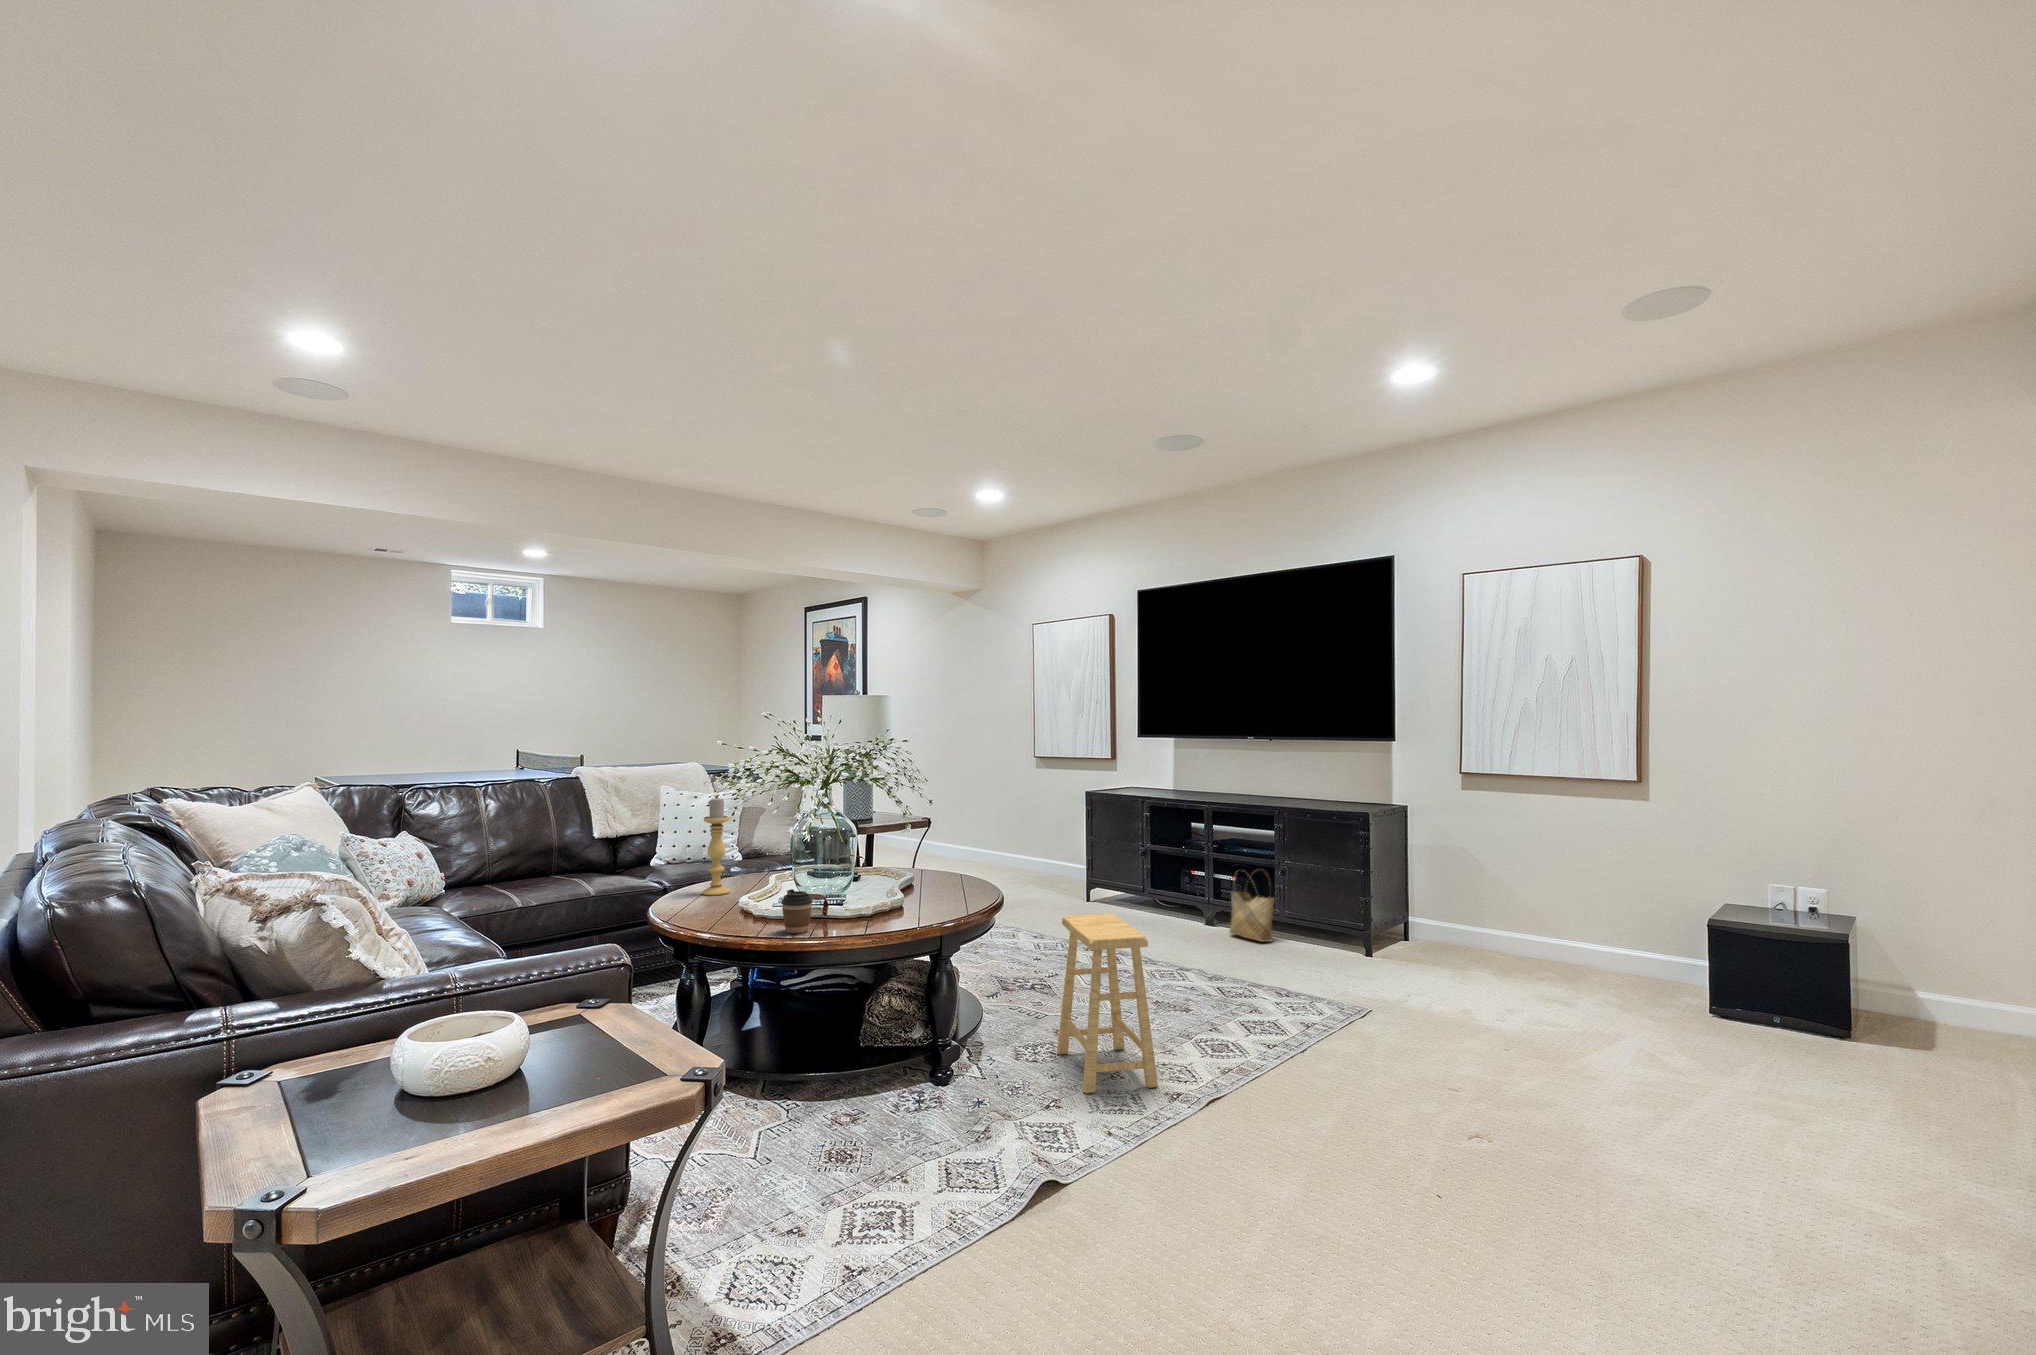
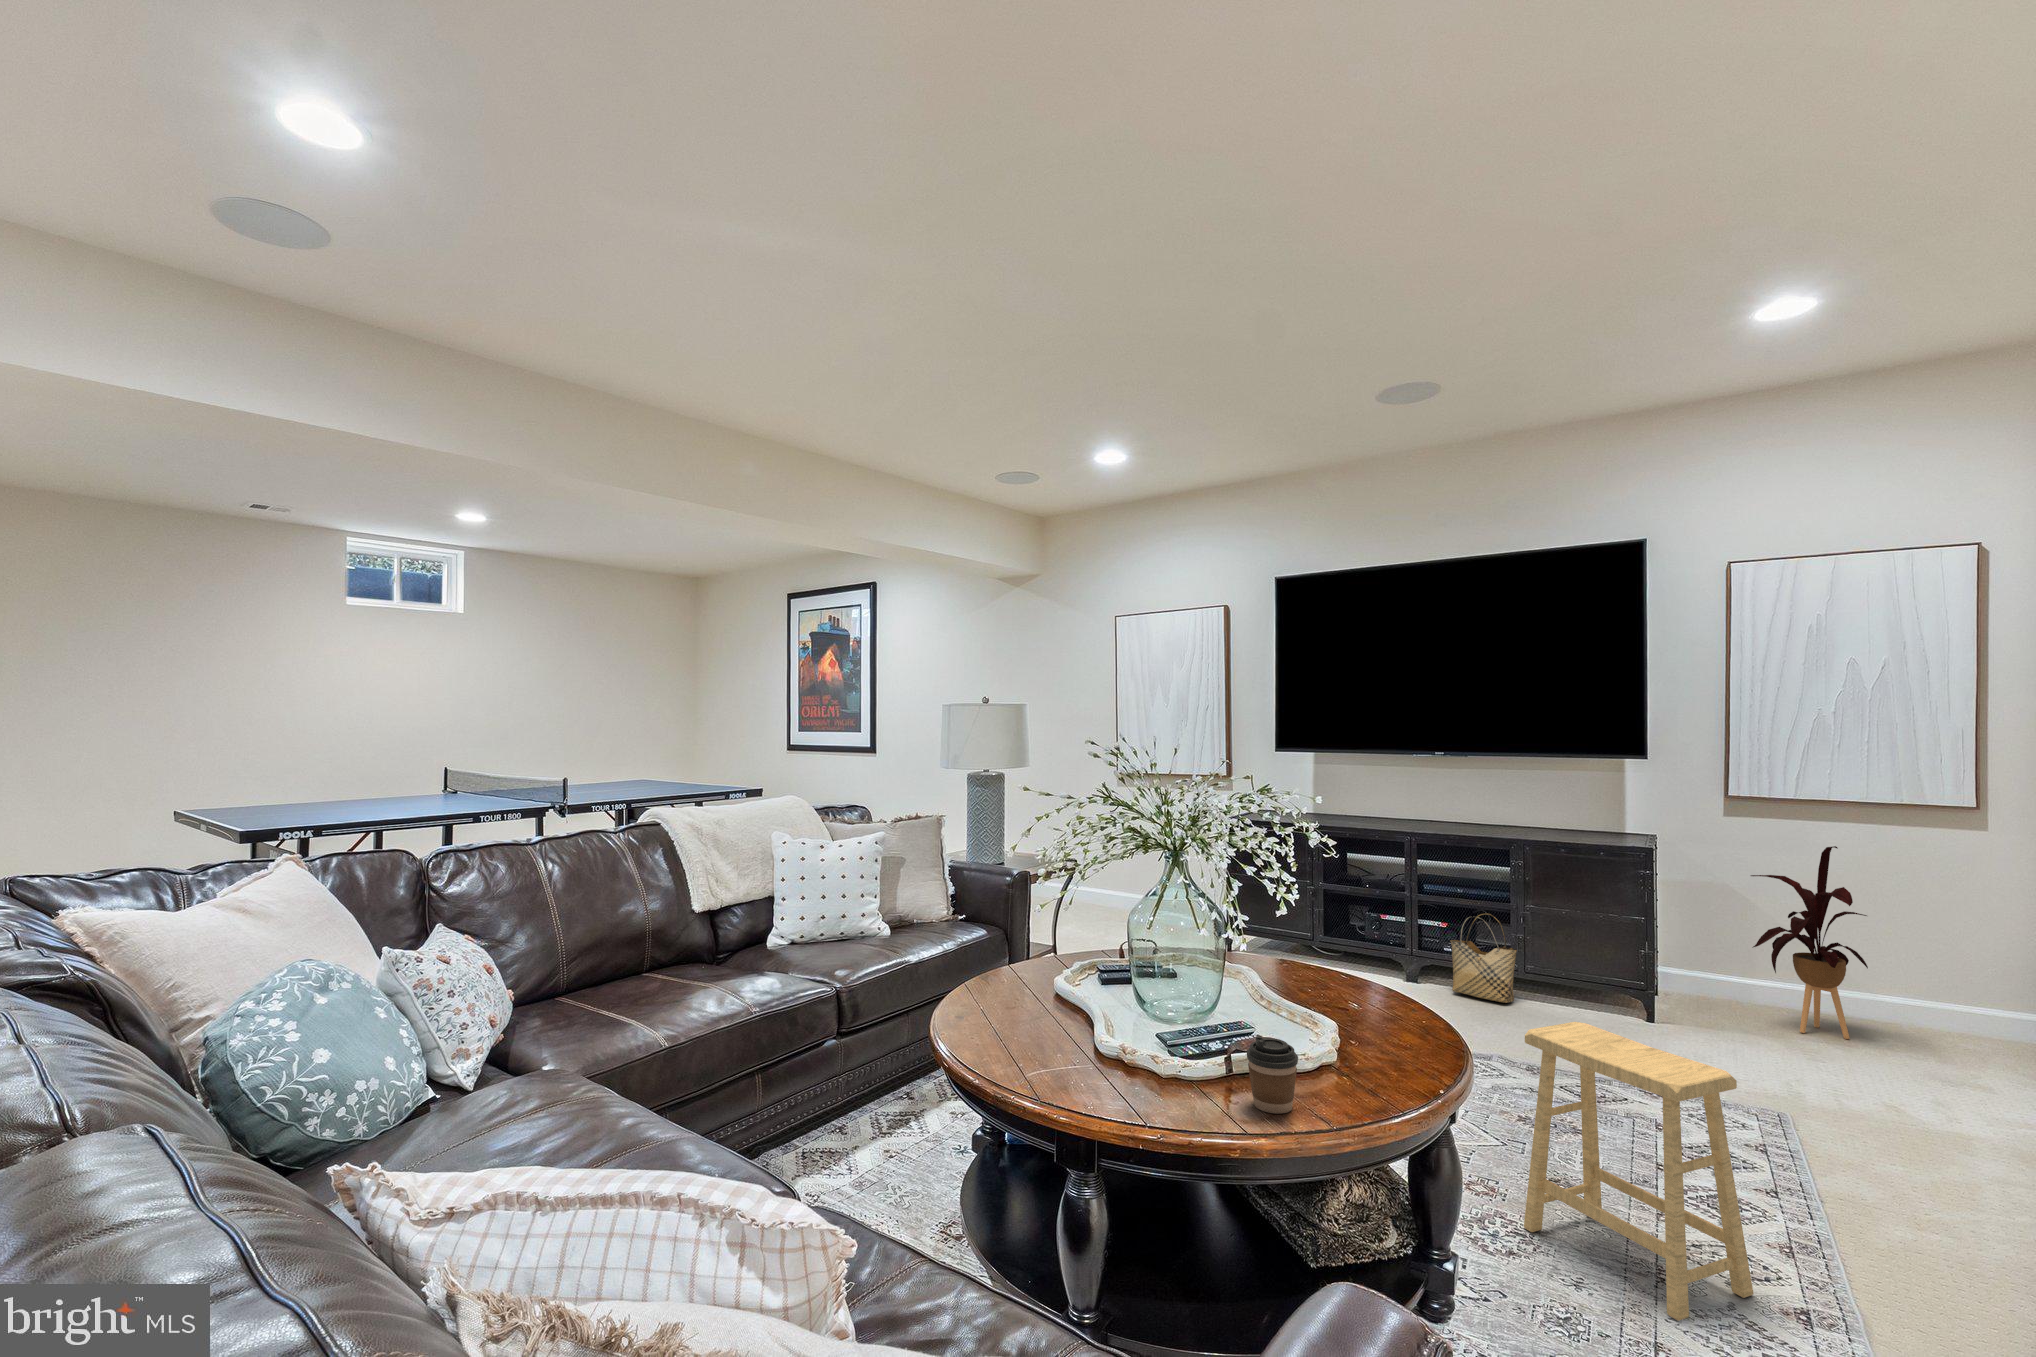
candle holder: present [702,797,730,895] -> none [973,865,1013,1019]
house plant: none [1444,810,1537,974] -> present [1751,846,1868,1039]

